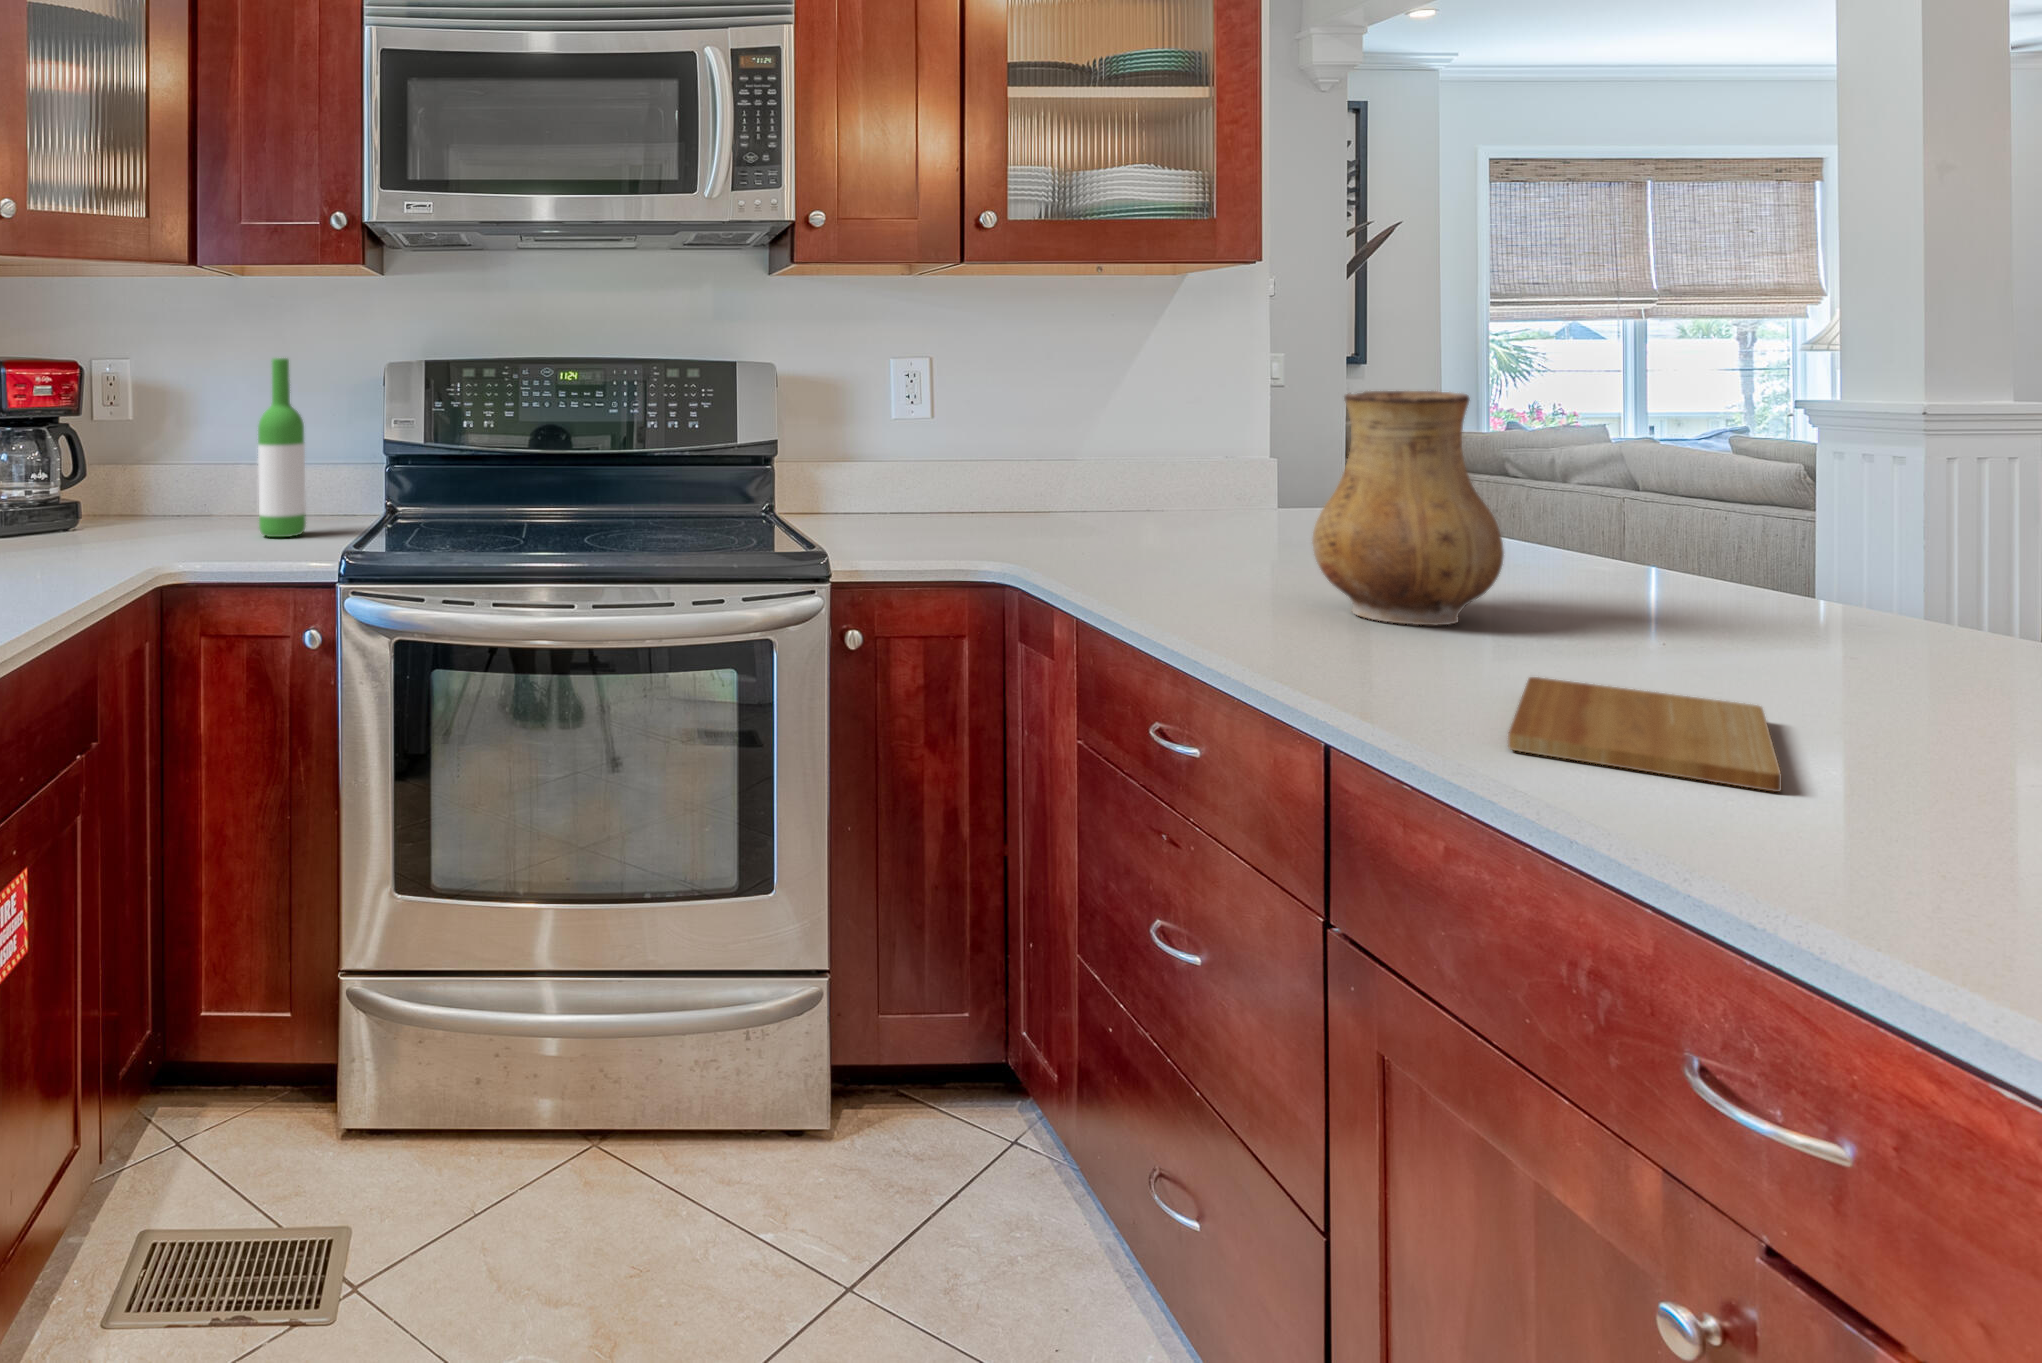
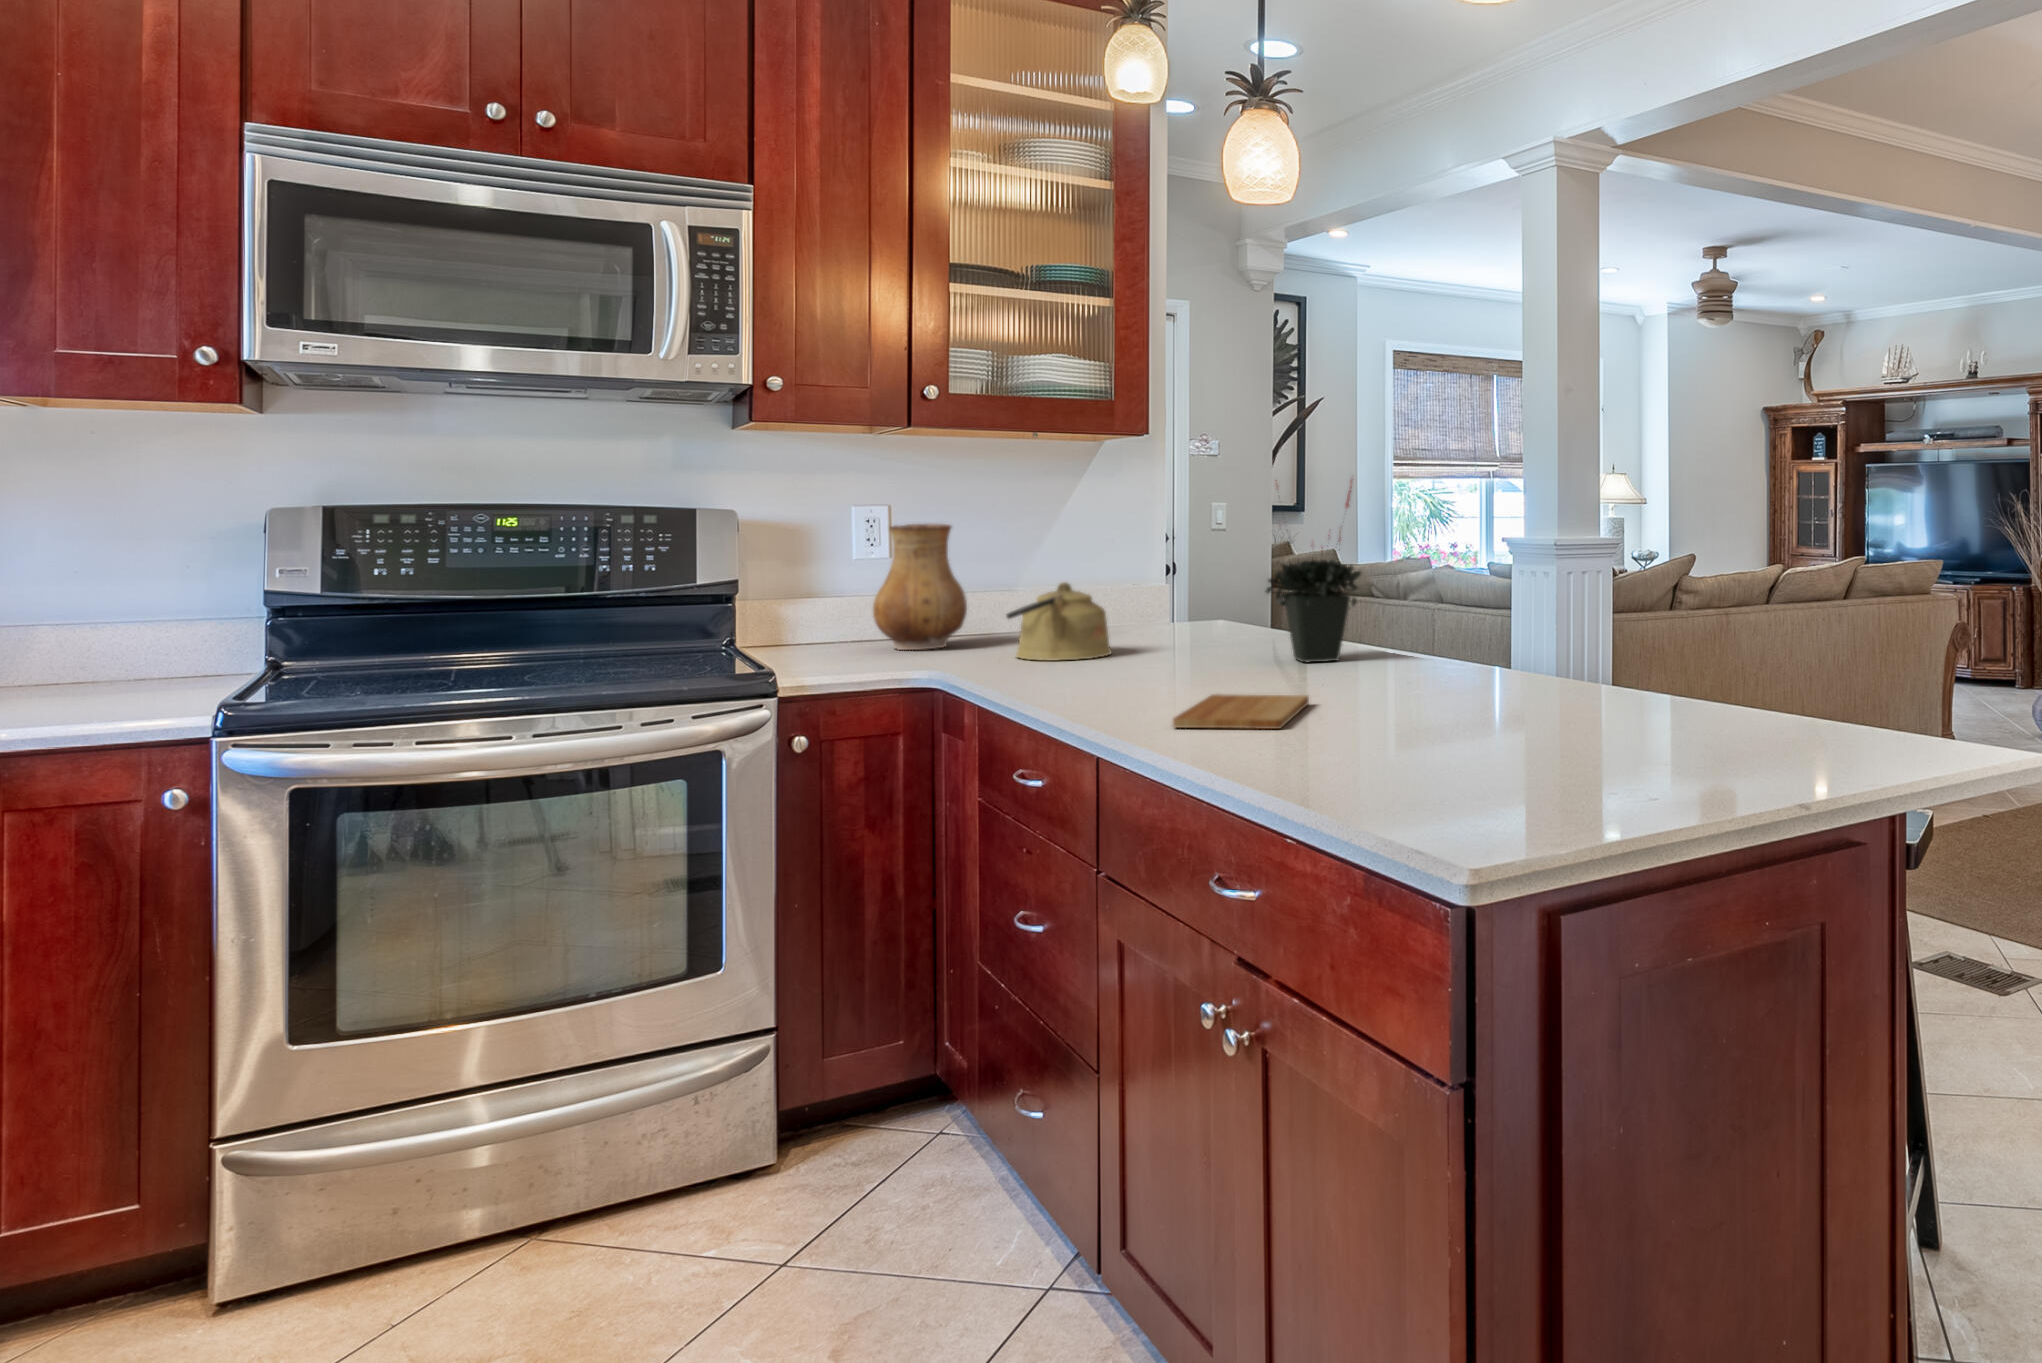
potted plant: none [1529,297,1745,613] -> present [1265,480,1362,662]
wine bottle: present [258,358,306,537] -> none [75,504,146,703]
ceramic pitcher: present [1312,391,1504,625] -> present [873,524,967,650]
kettle: none [1098,459,1249,568] -> present [1006,582,1111,661]

